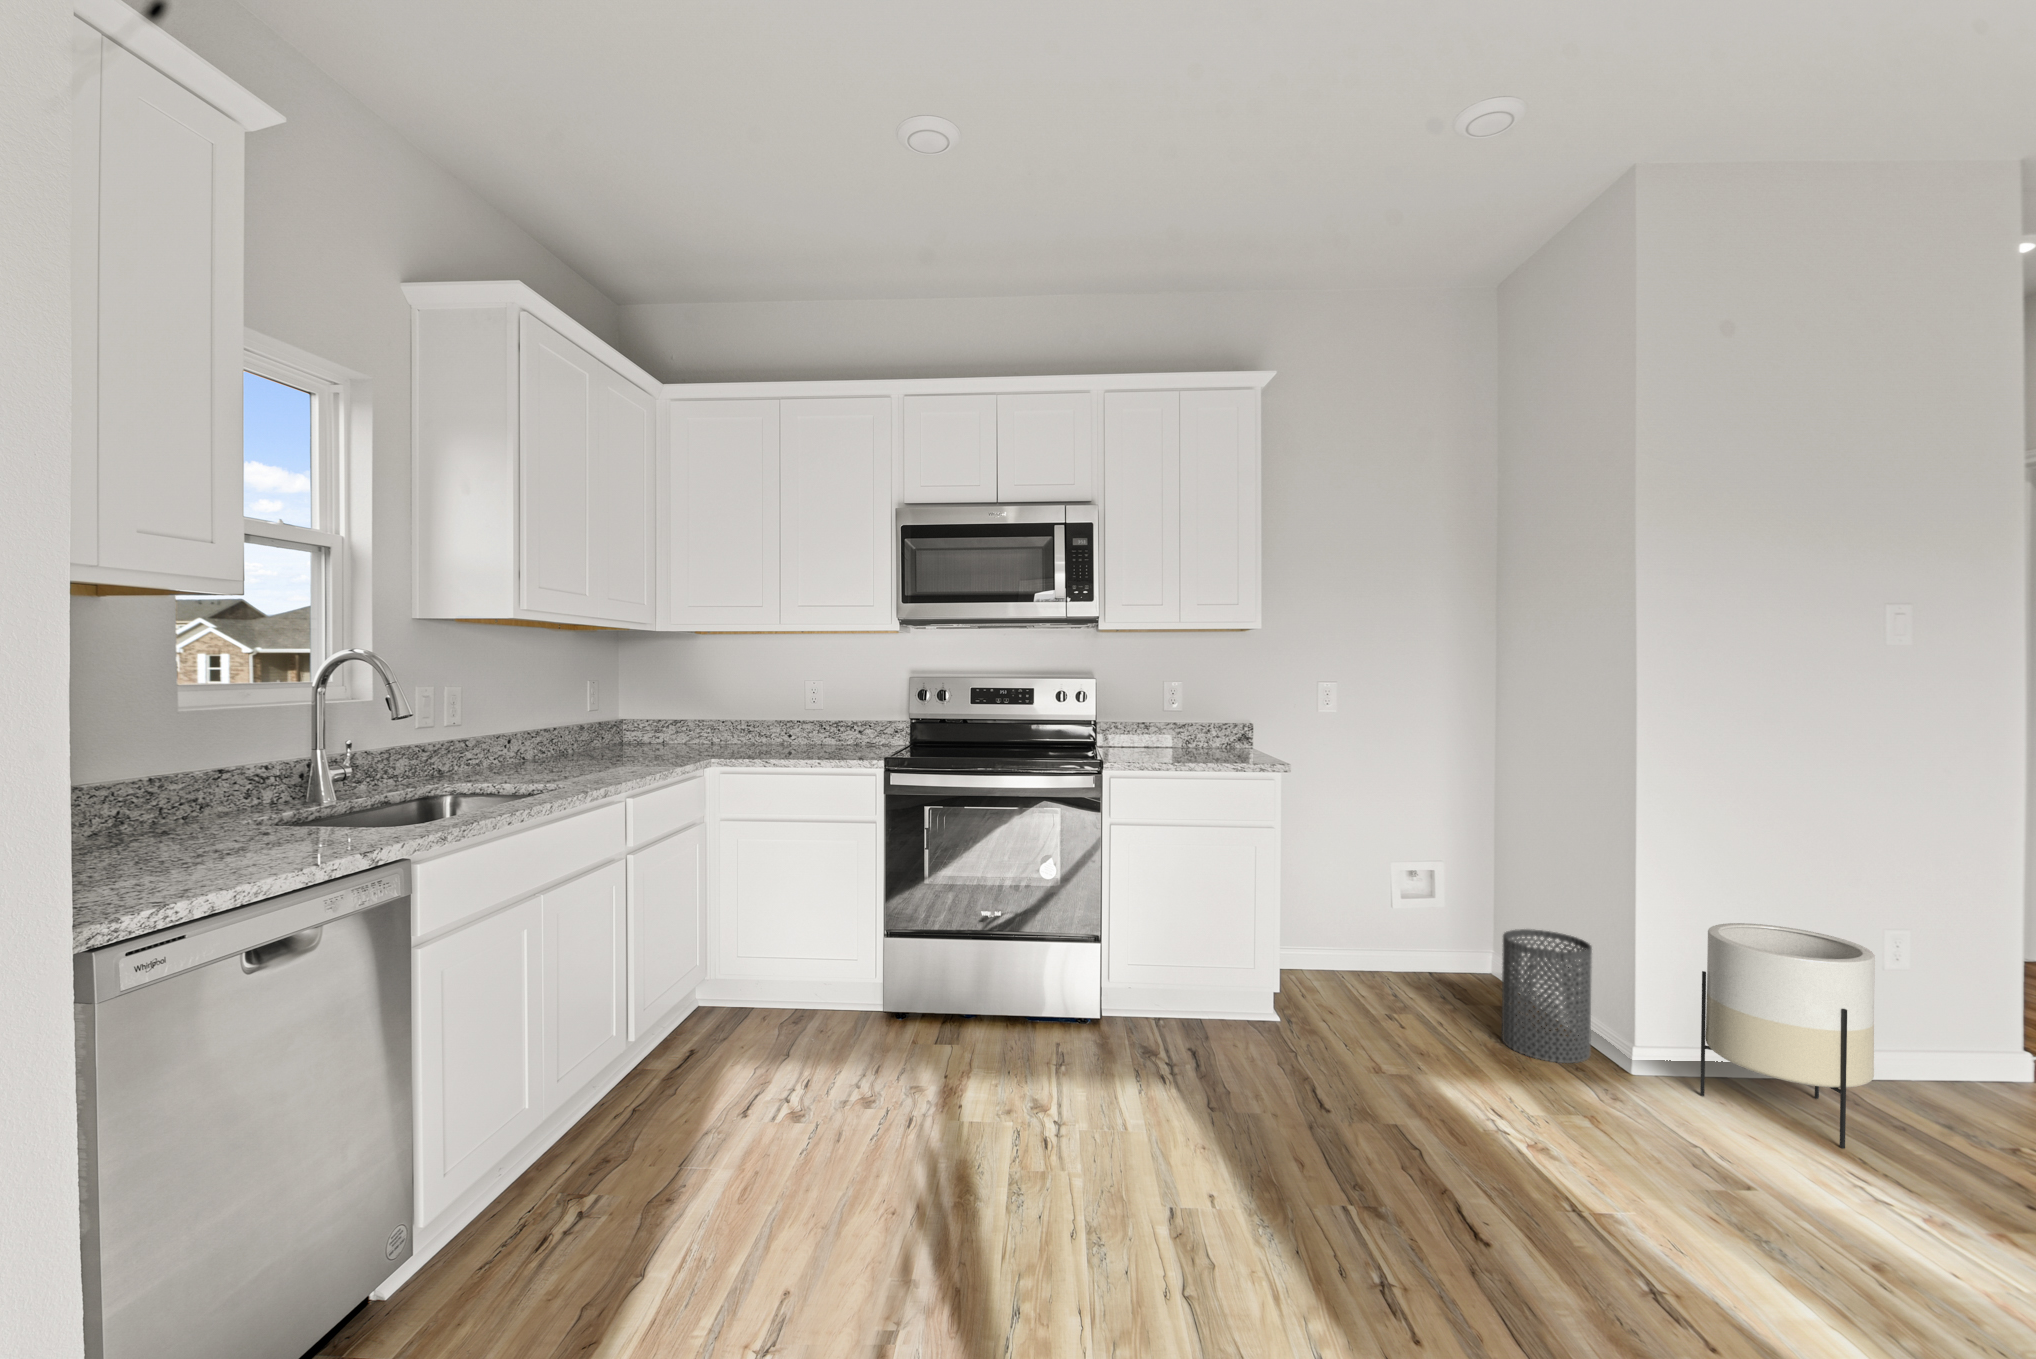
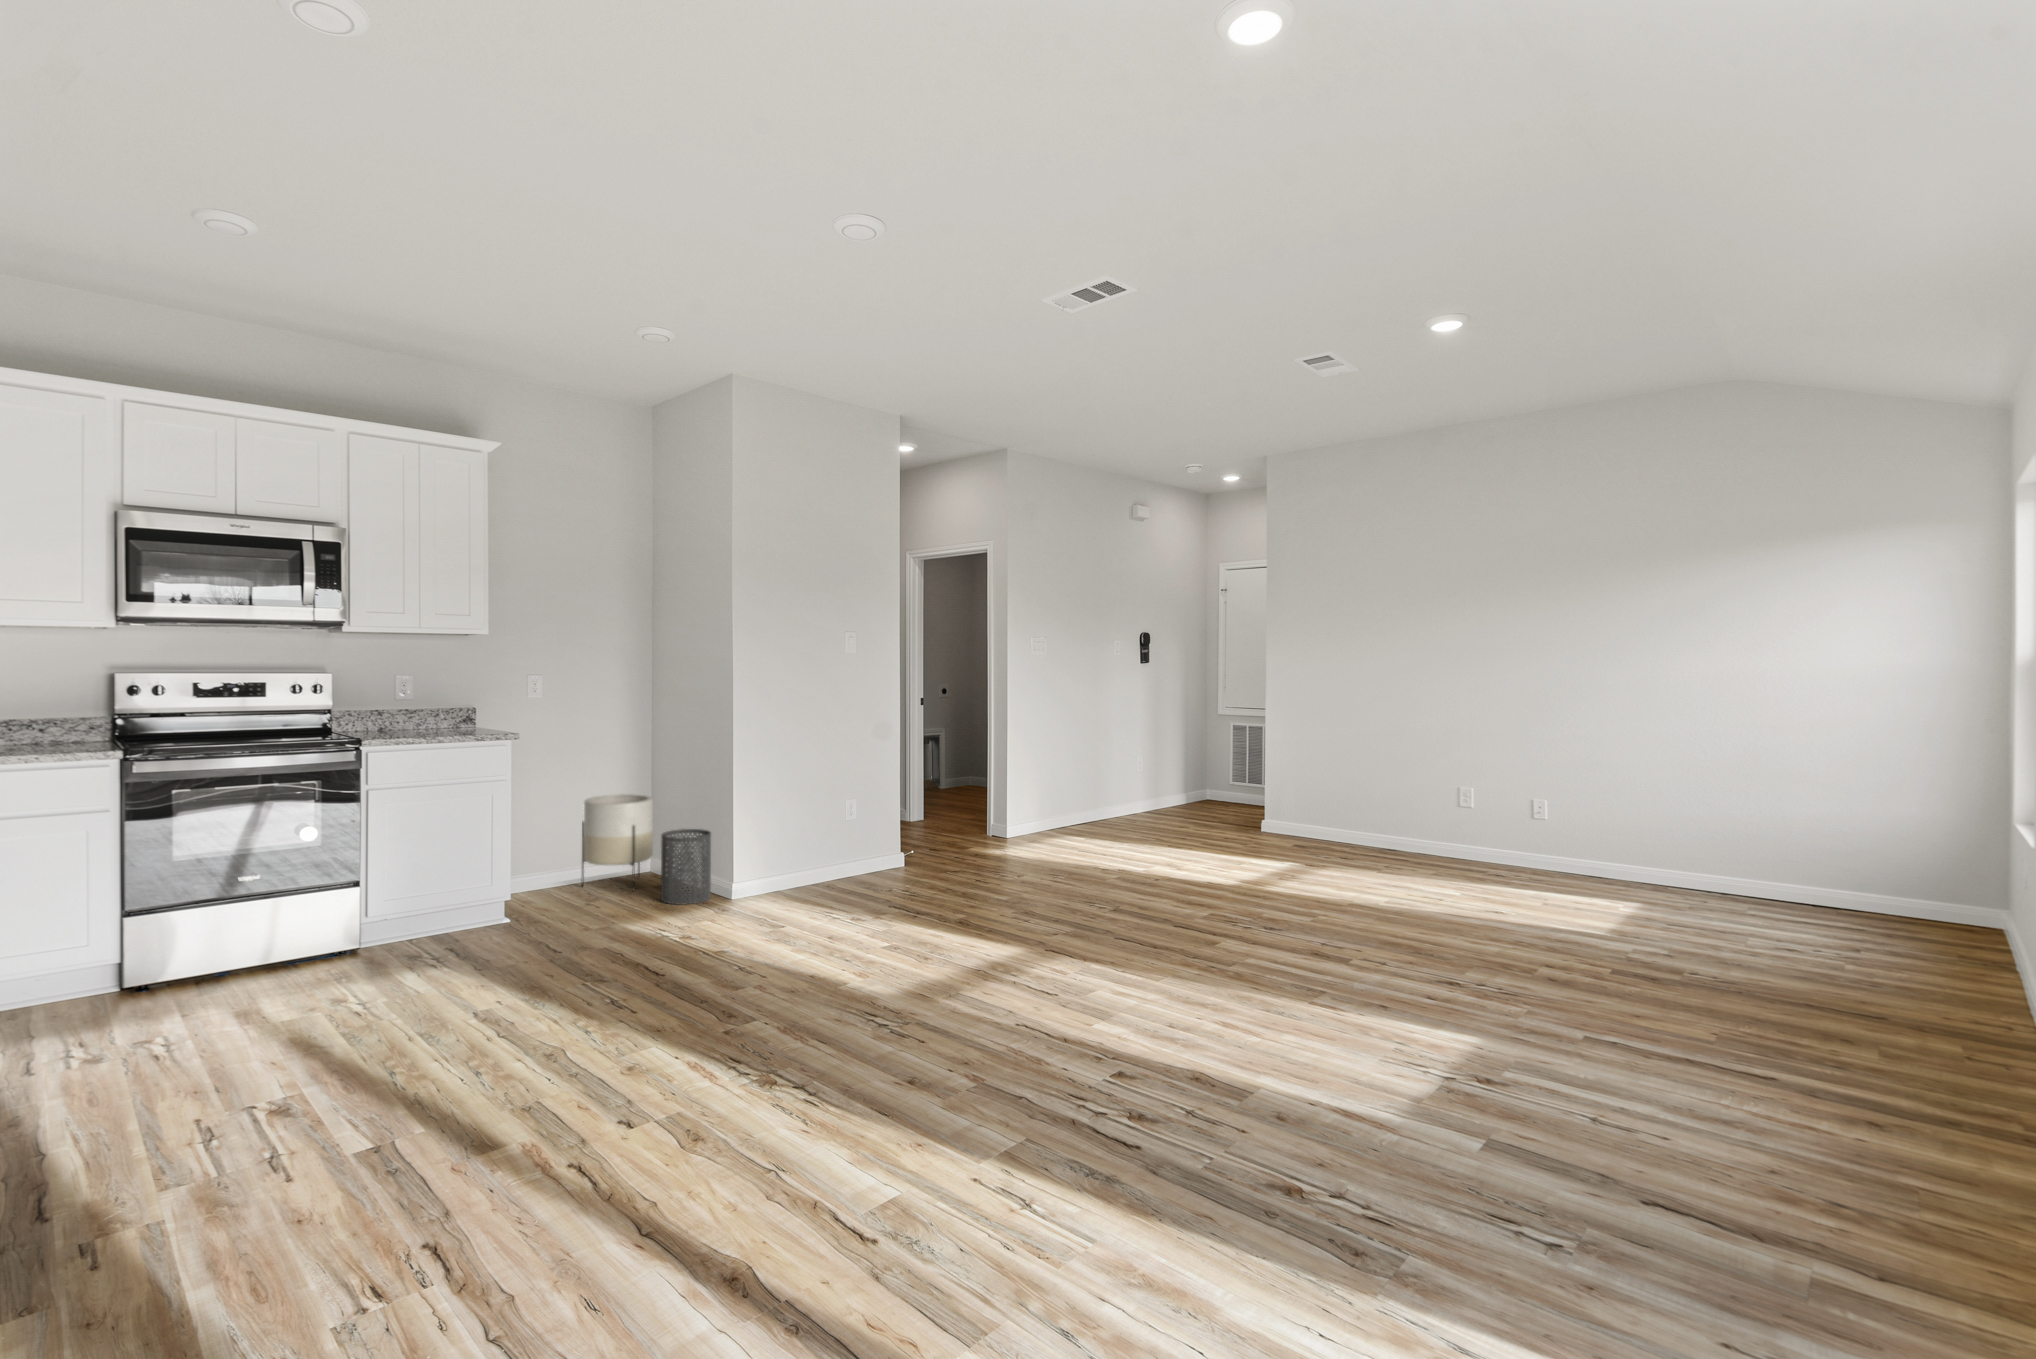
planter: present [1700,923,1875,1148] -> present [582,794,653,890]

